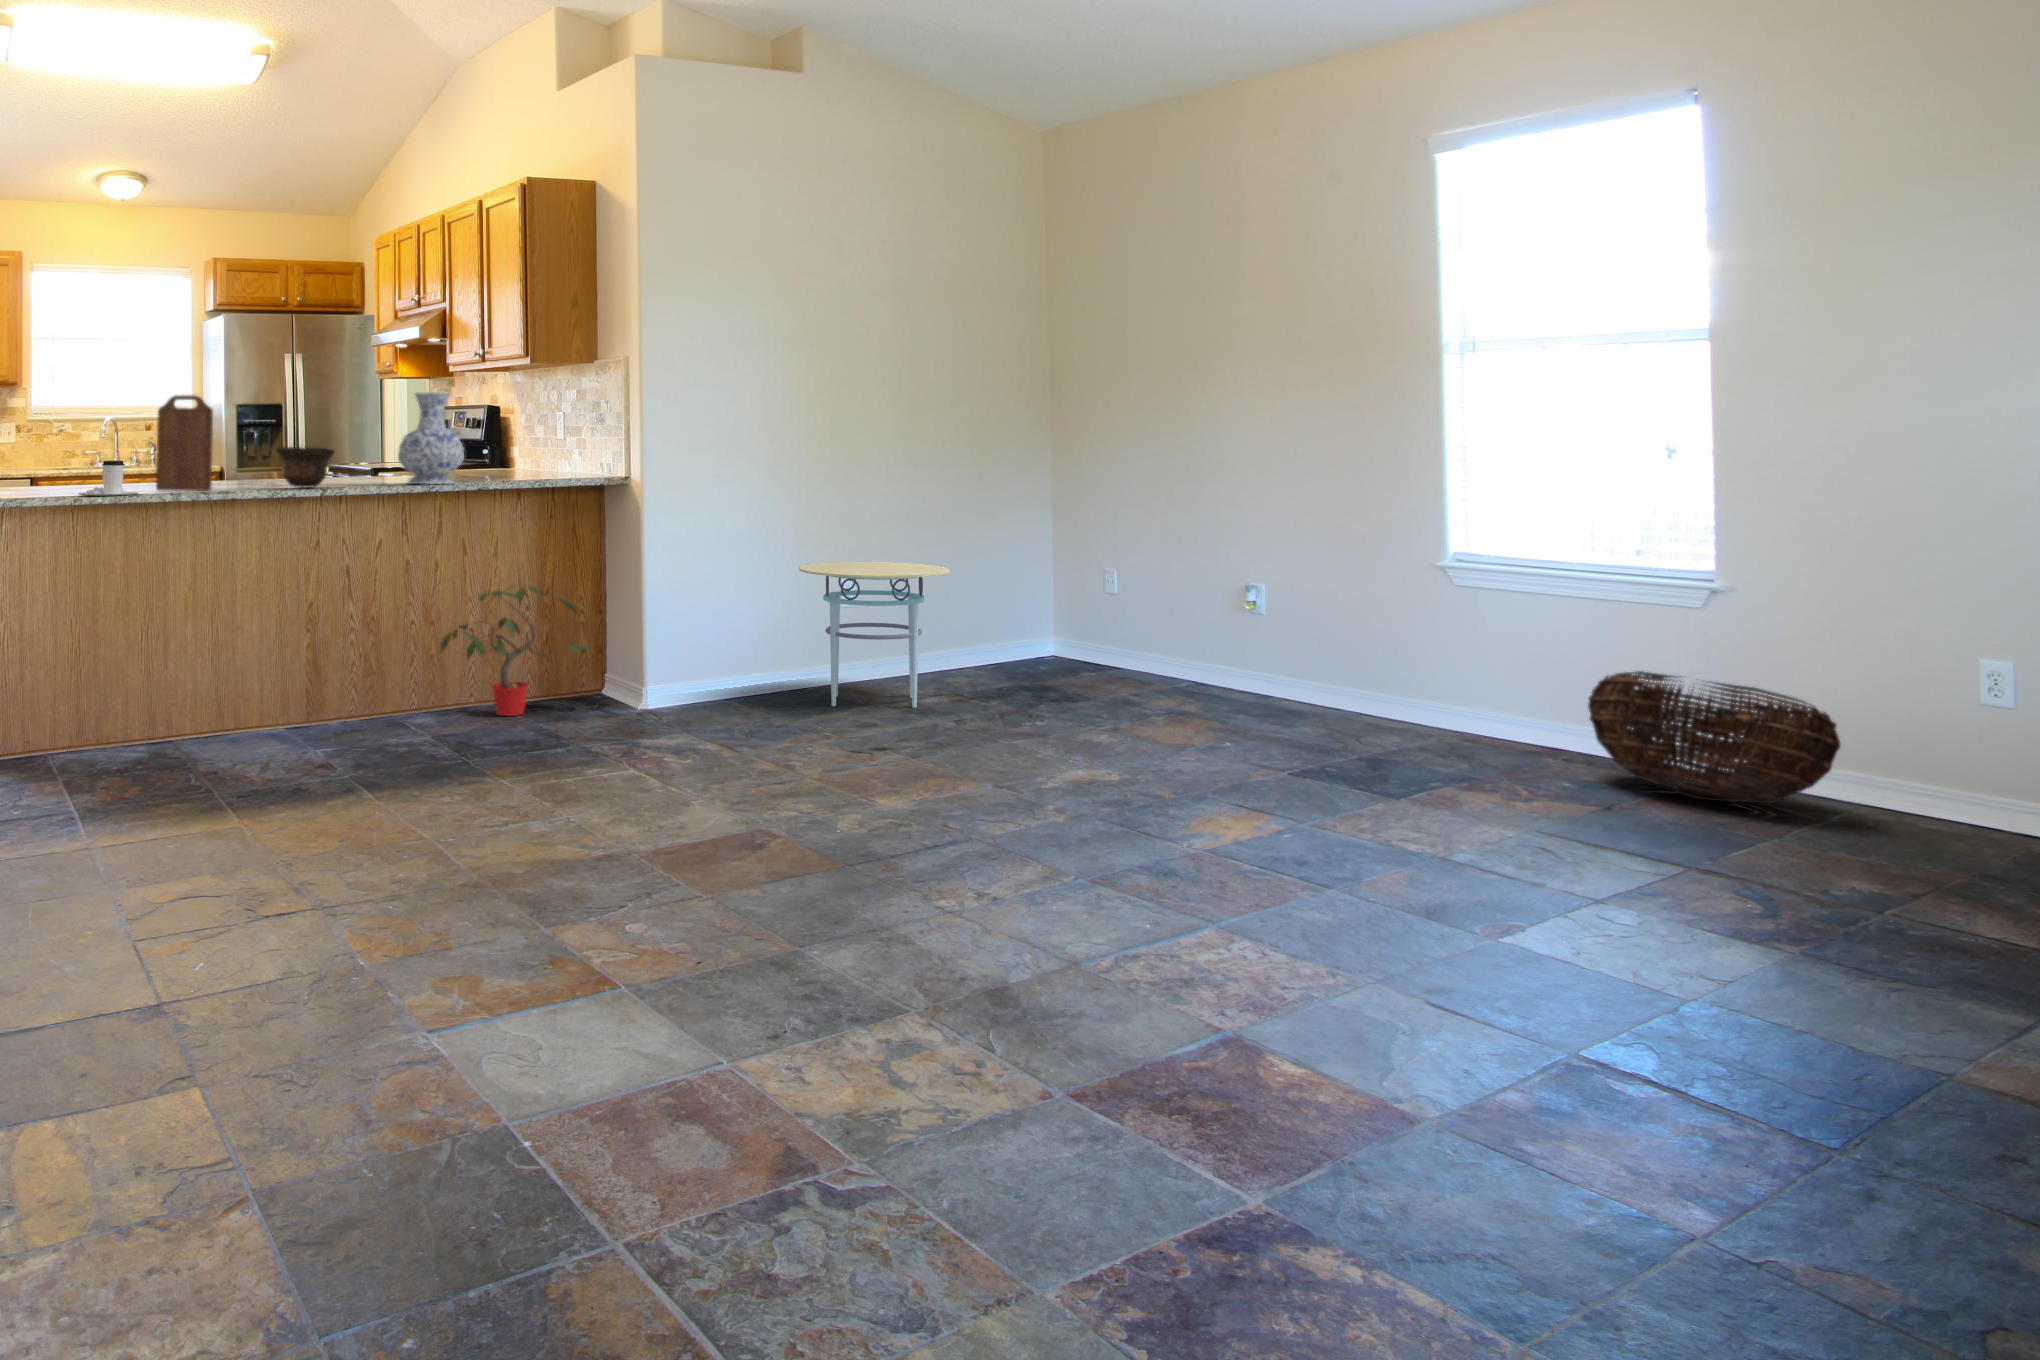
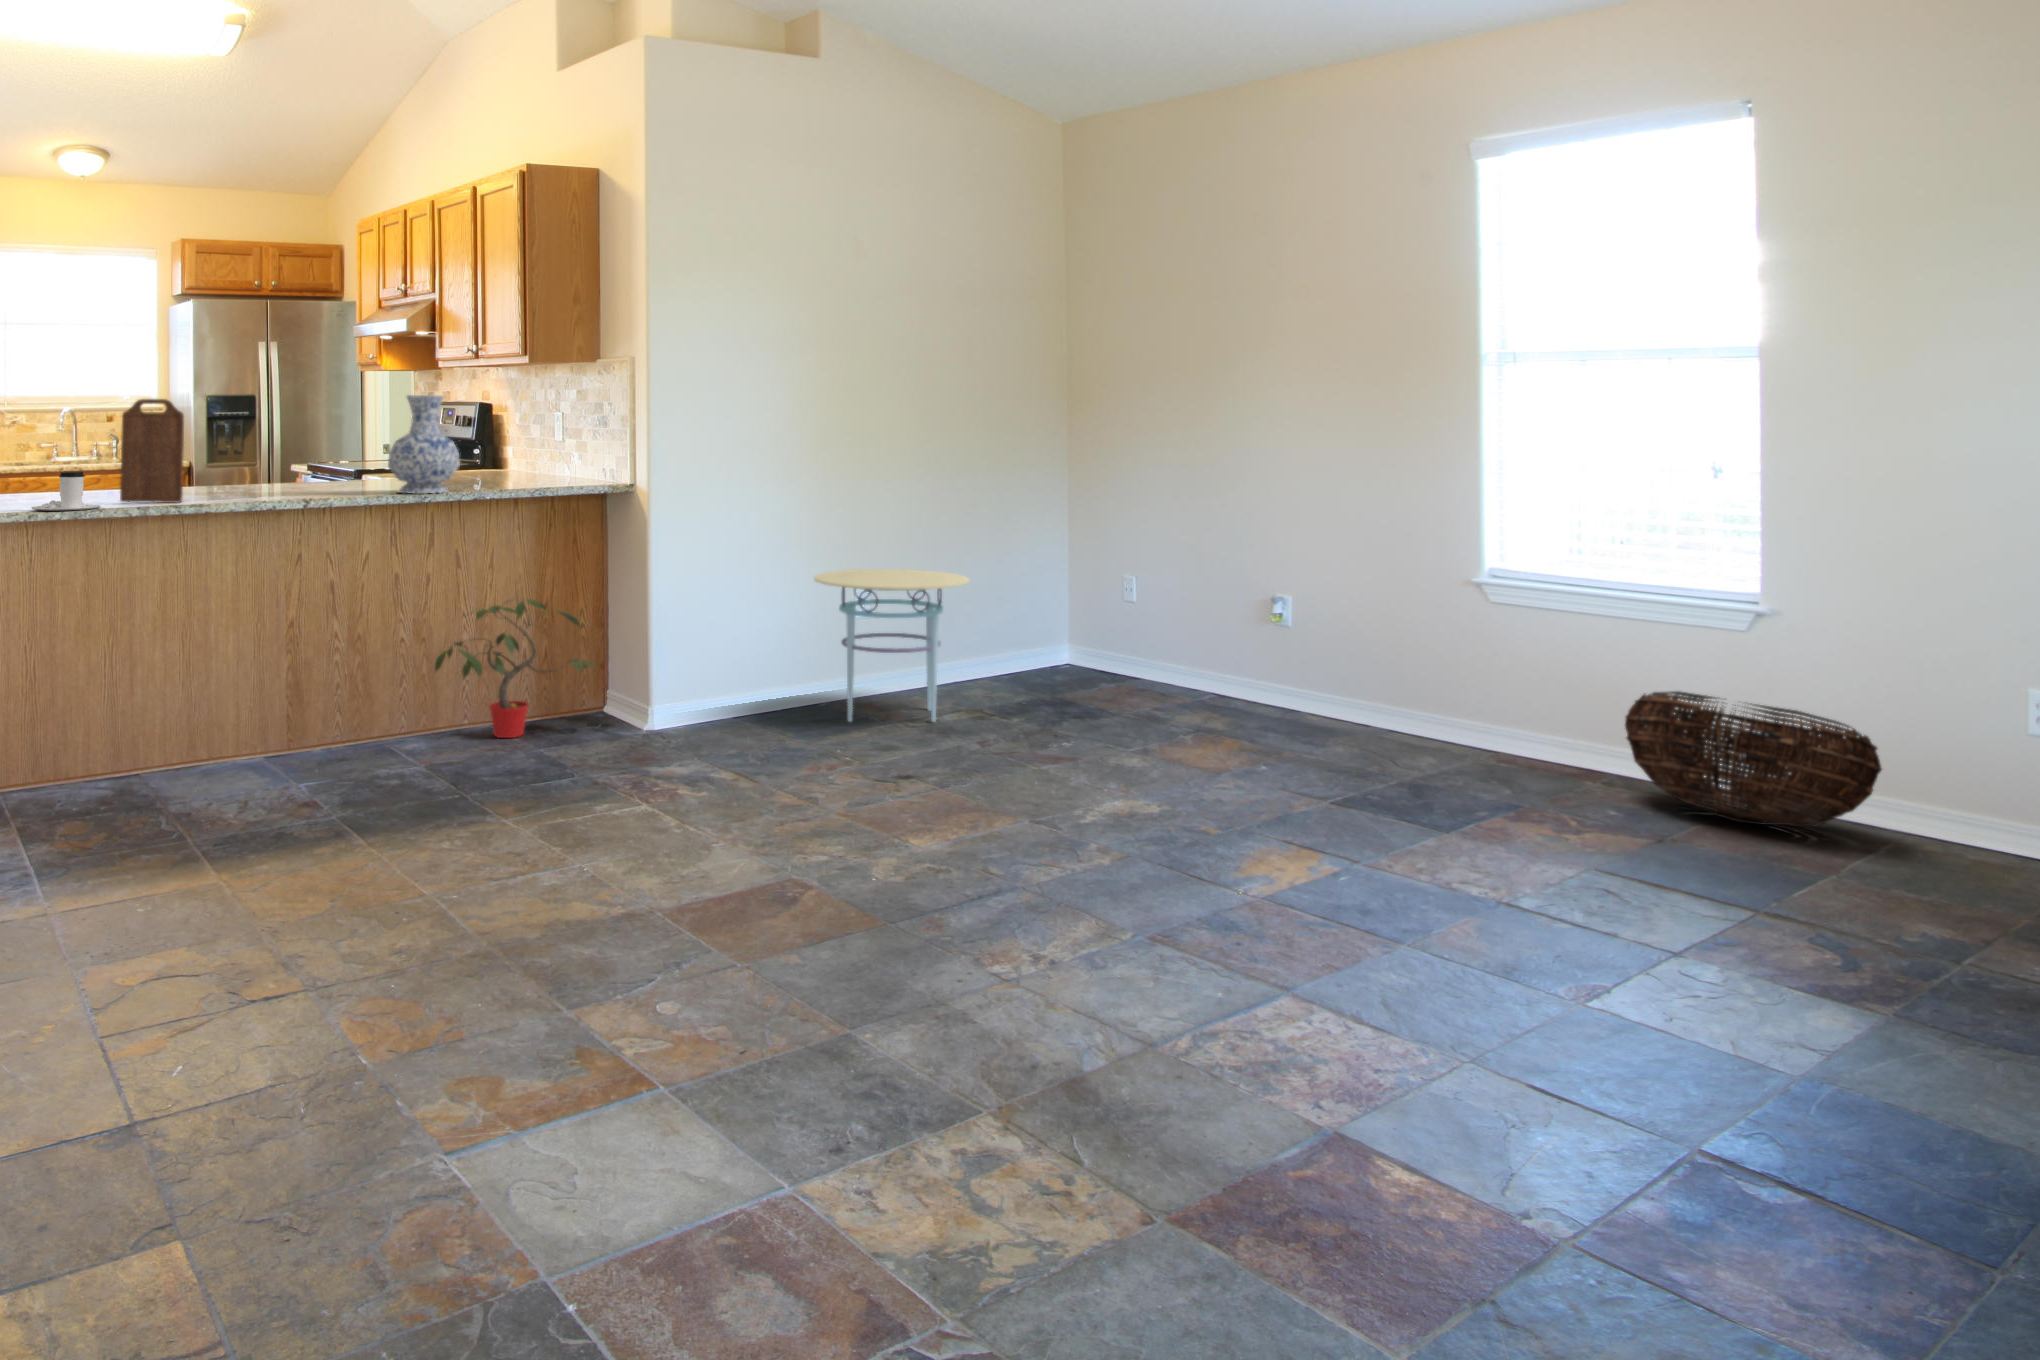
bowl: present [276,447,334,488] -> none [254,454,320,498]

